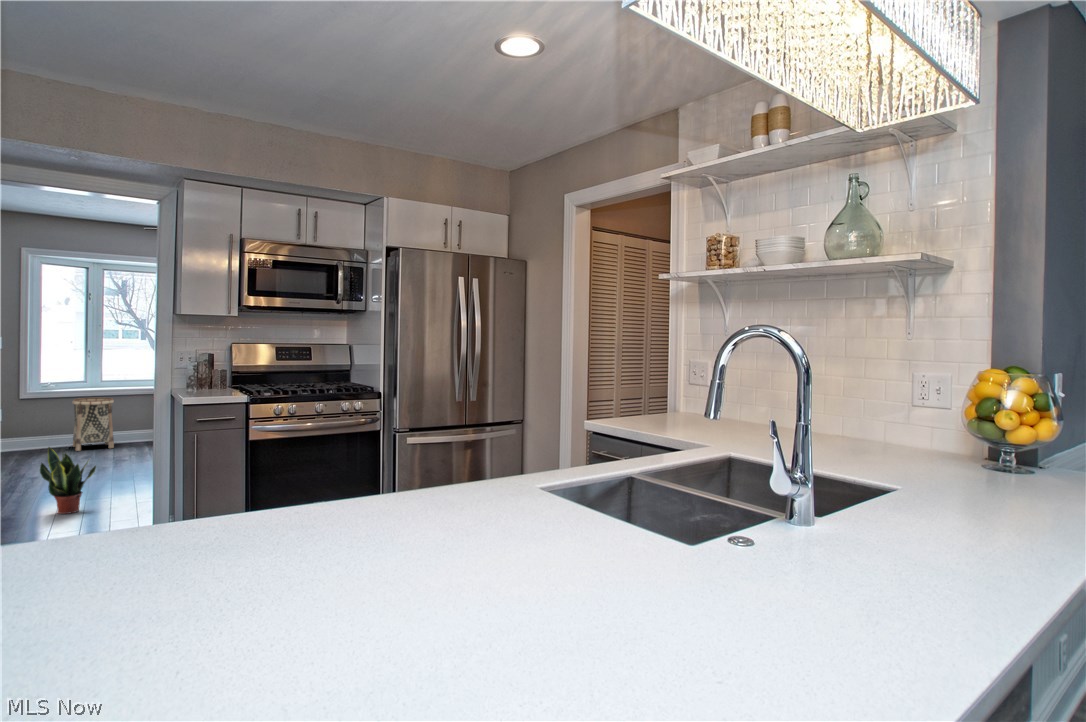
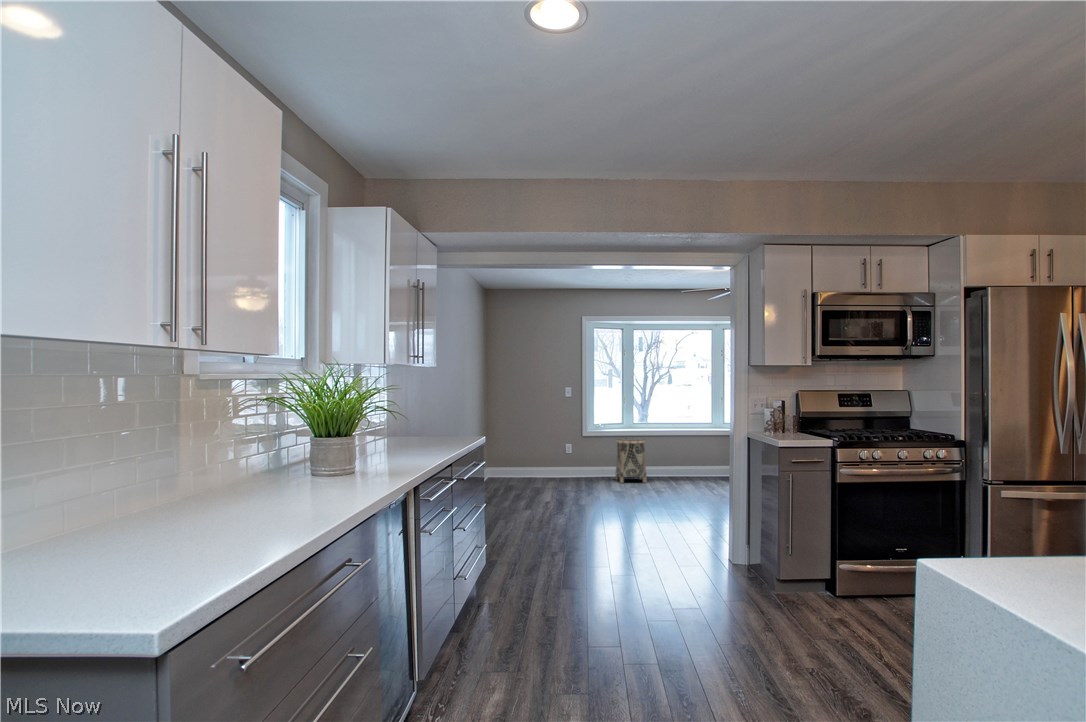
potted plant: present [40,447,96,514] -> none [629,477,668,535]

